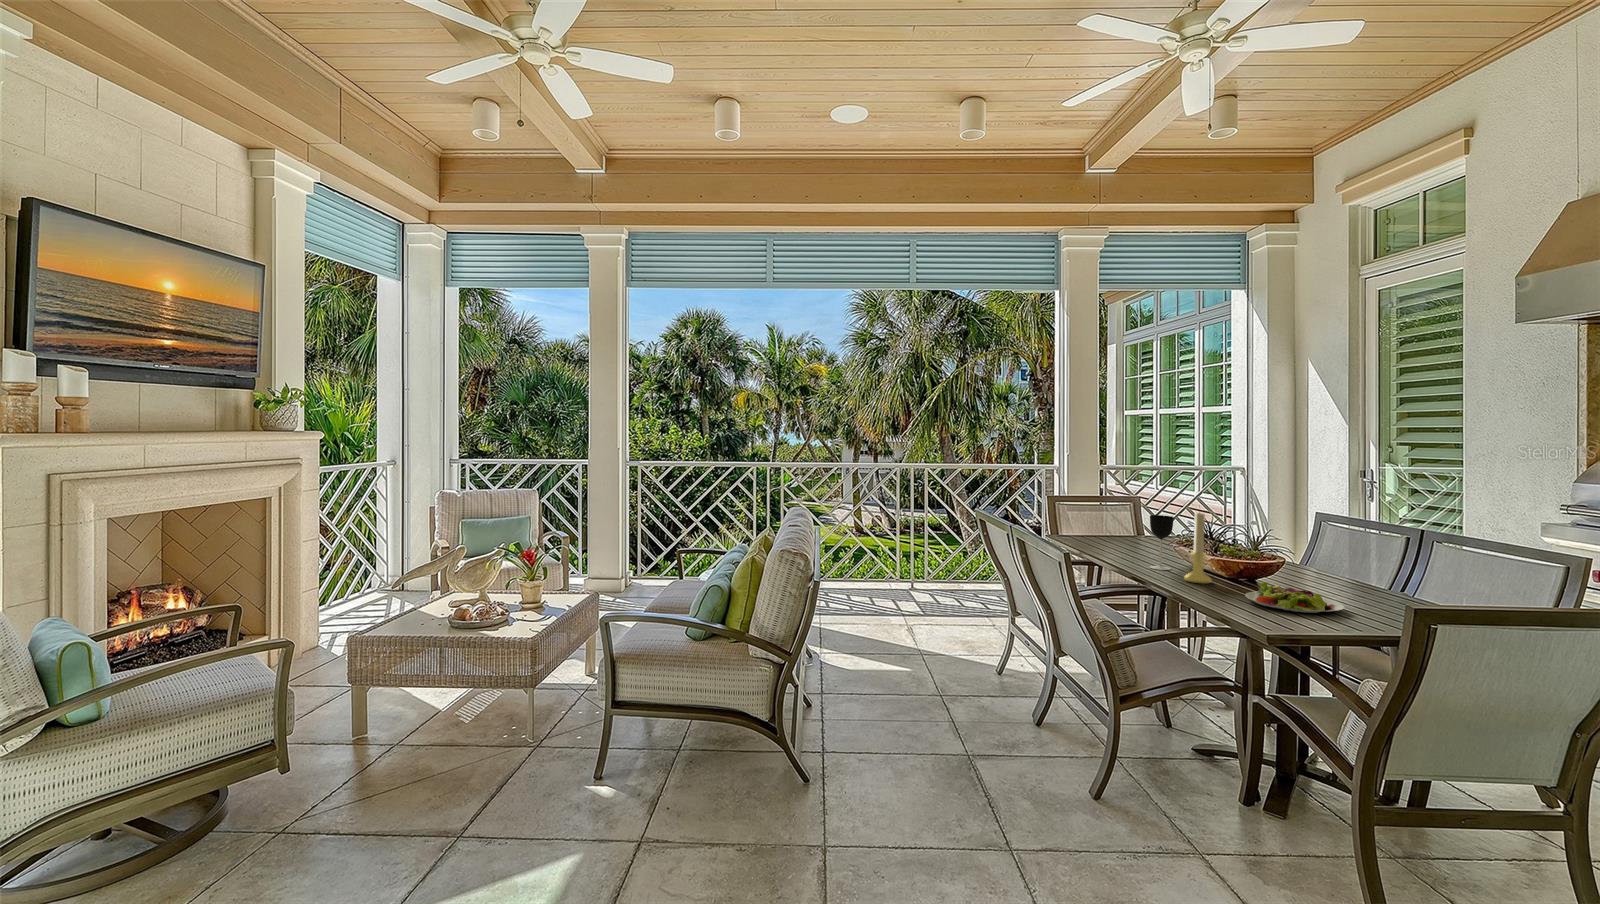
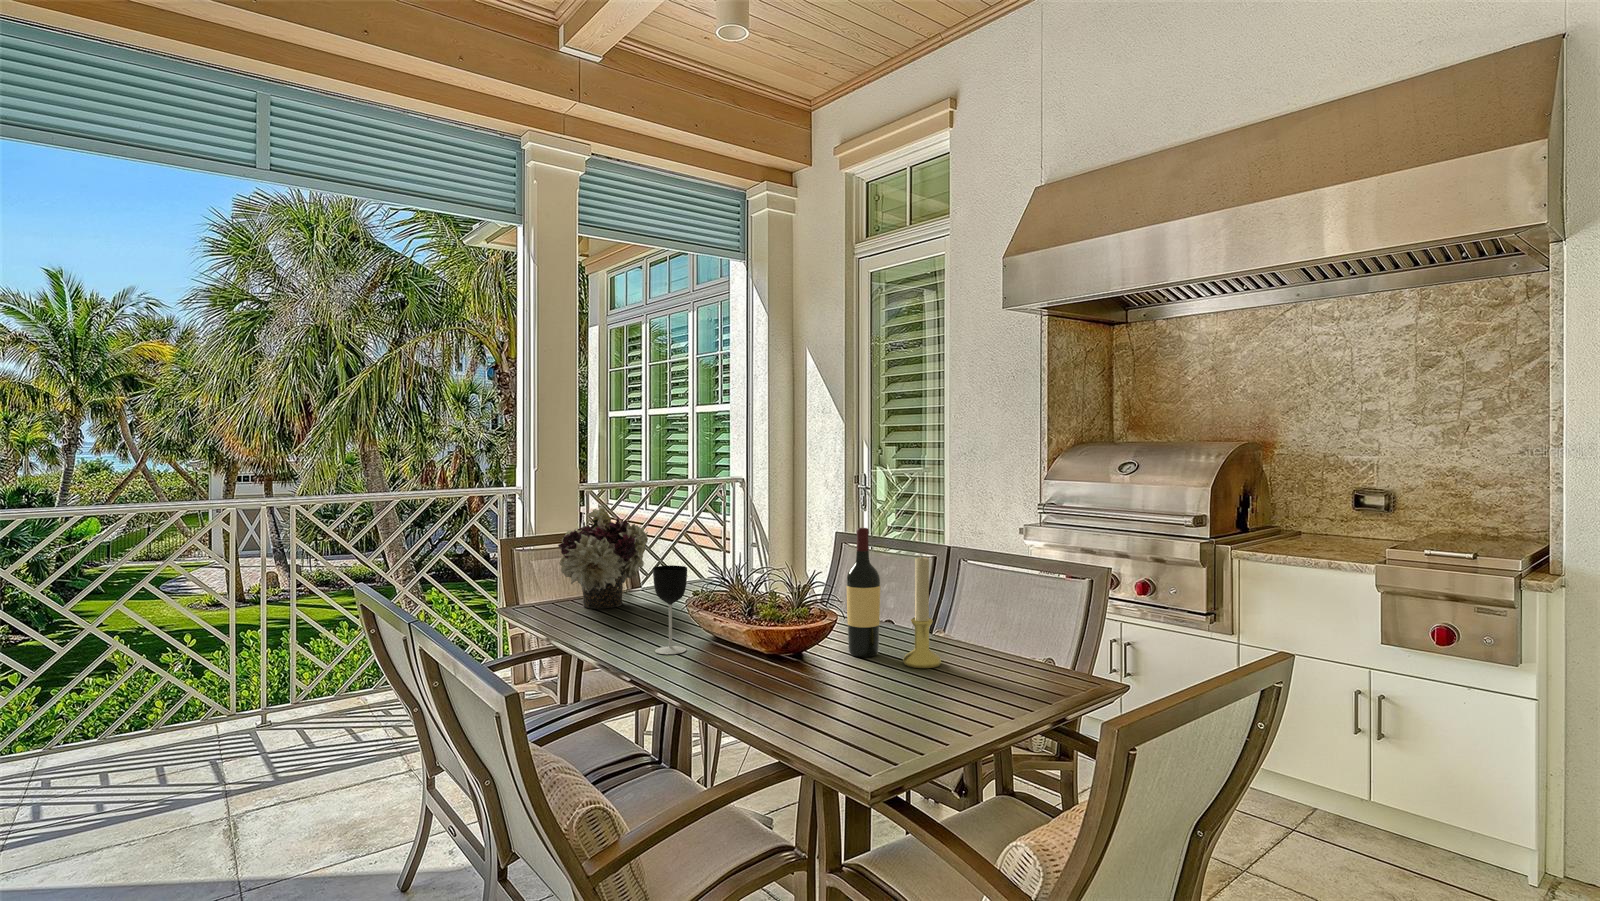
flower arrangement: none [1087,478,1149,544] -> present [558,506,648,609]
wine bottle: none [1295,500,1323,589] -> present [847,528,880,657]
candle holder: present [1184,513,1211,584] -> present [903,556,941,668]
salad plate: present [1245,582,1344,613] -> none [801,666,930,716]

